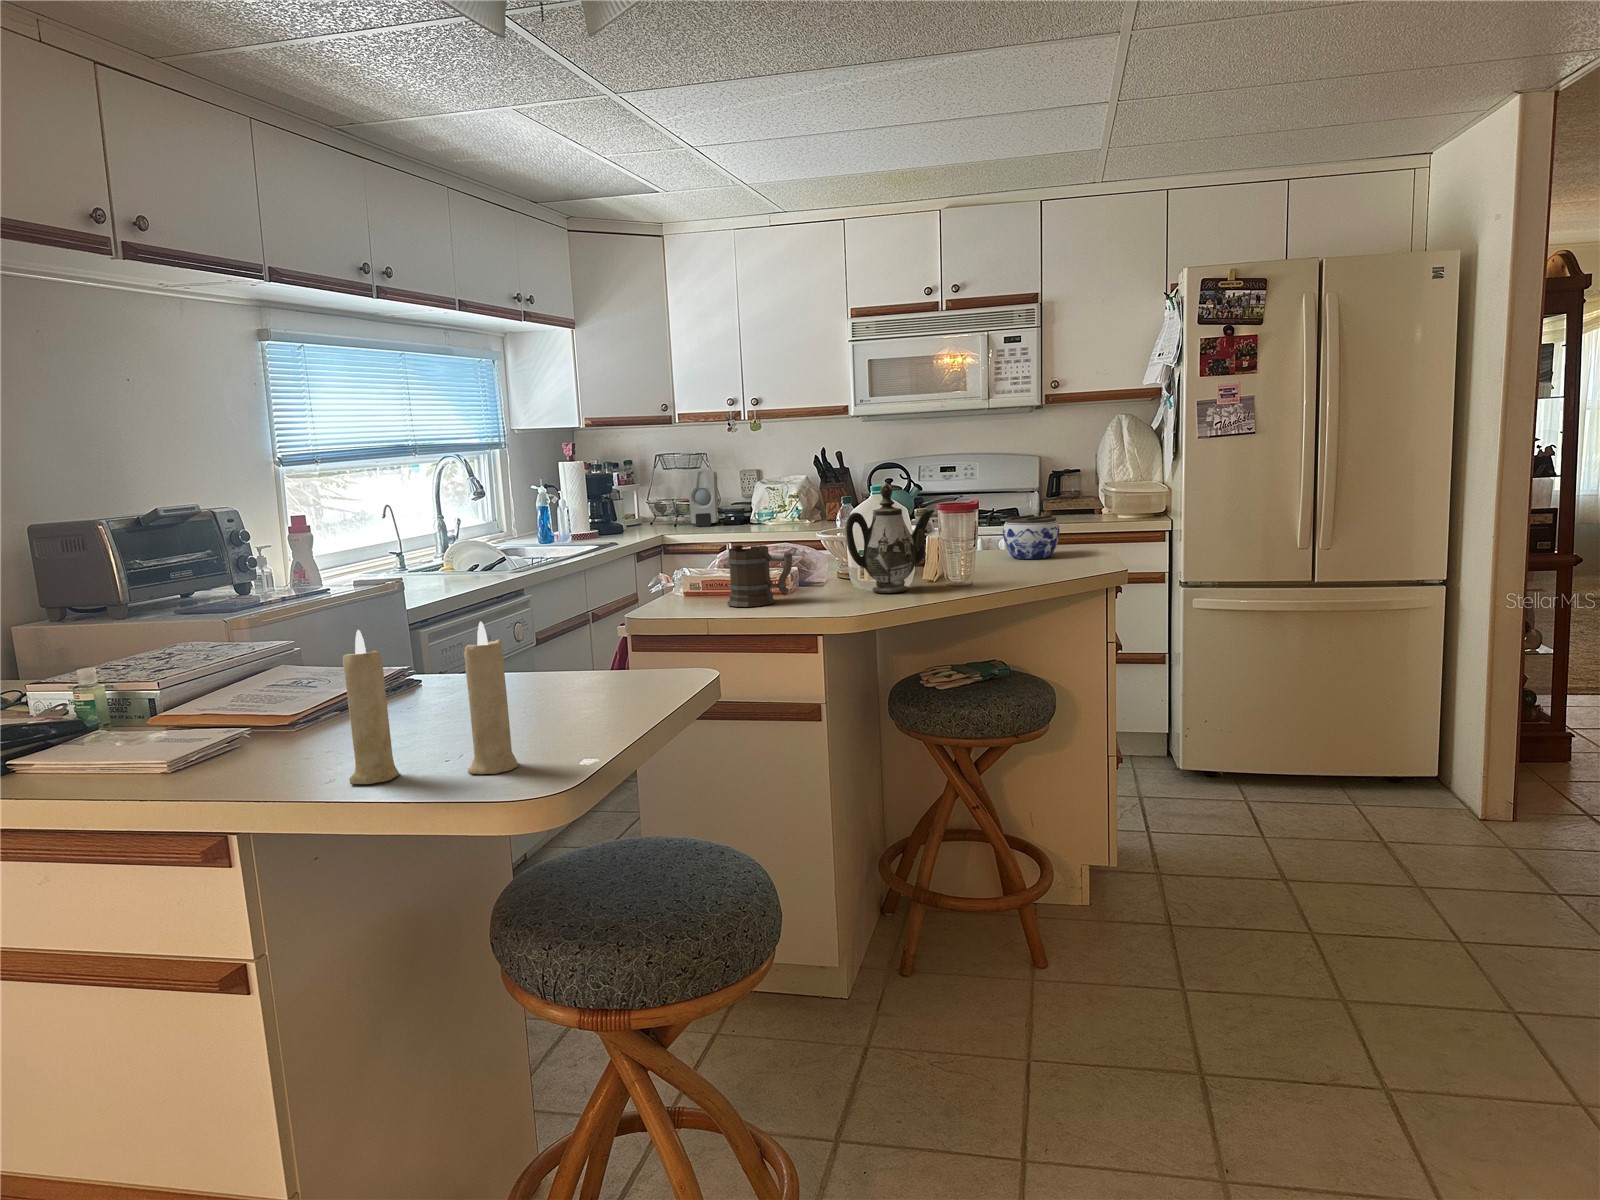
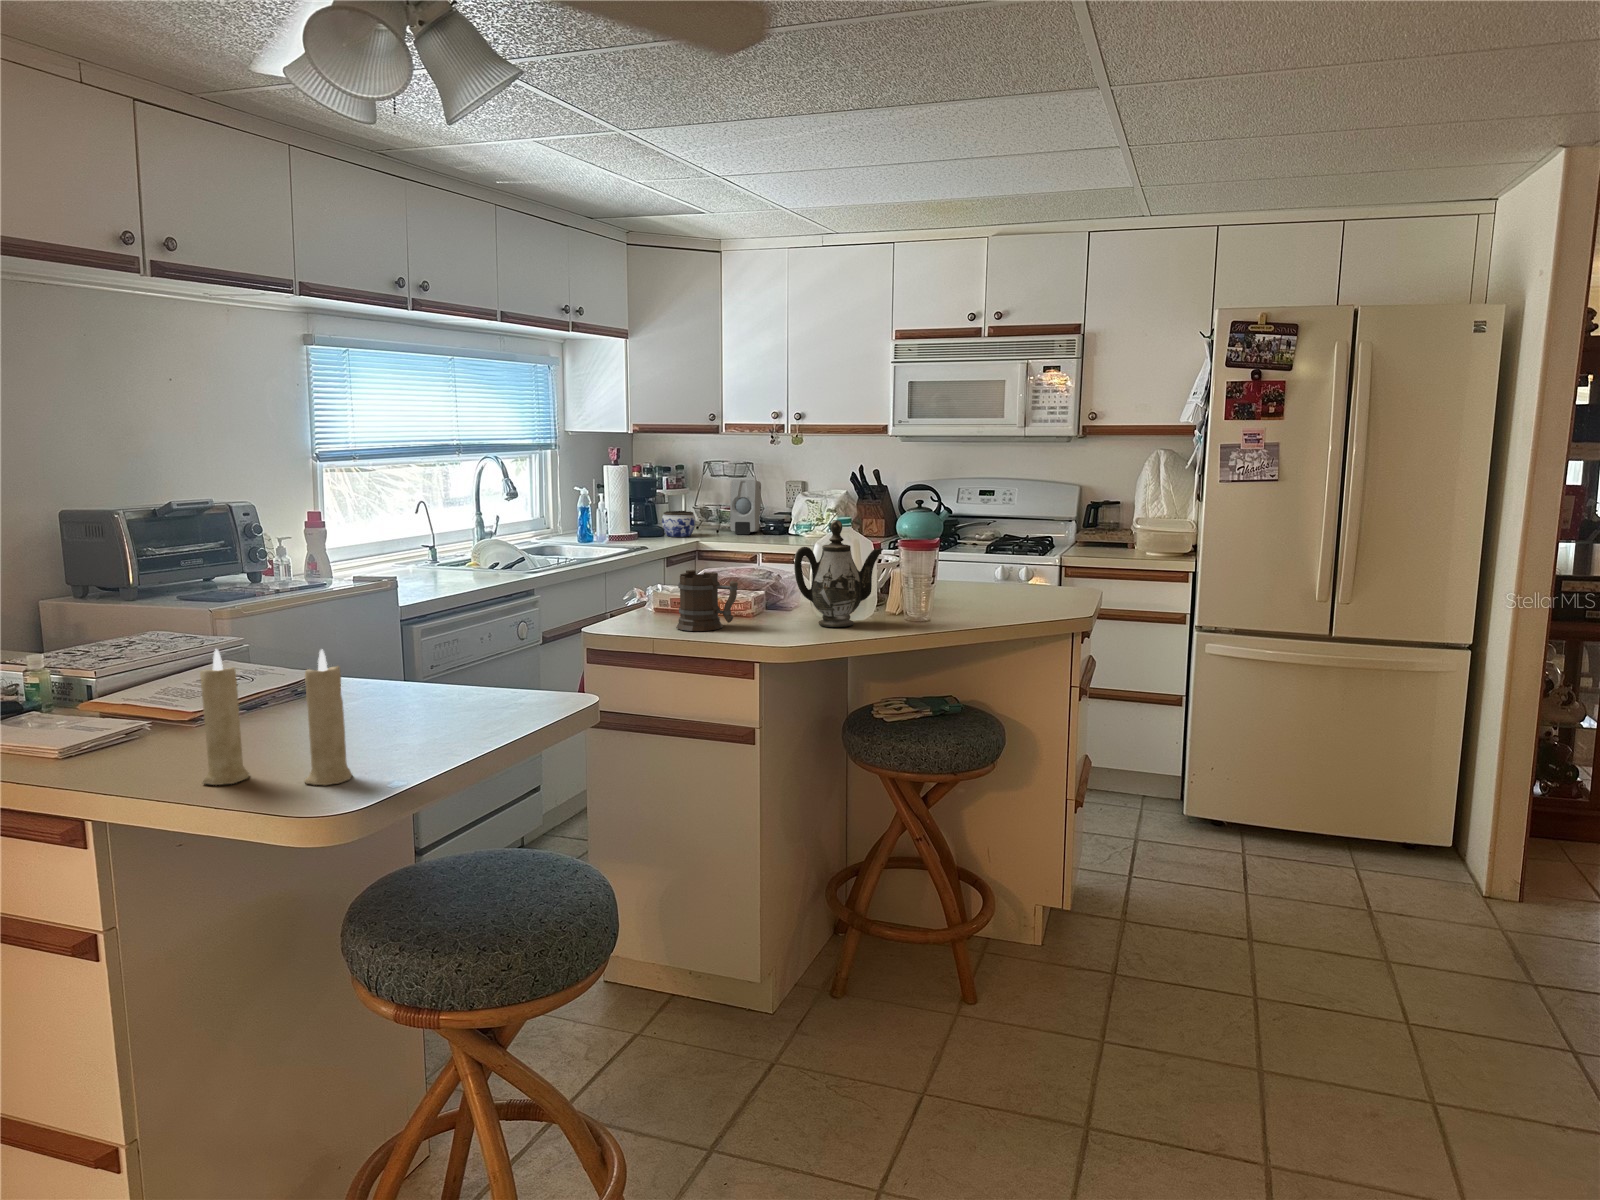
jar: present [1003,515,1059,559] -> present [662,511,695,537]

